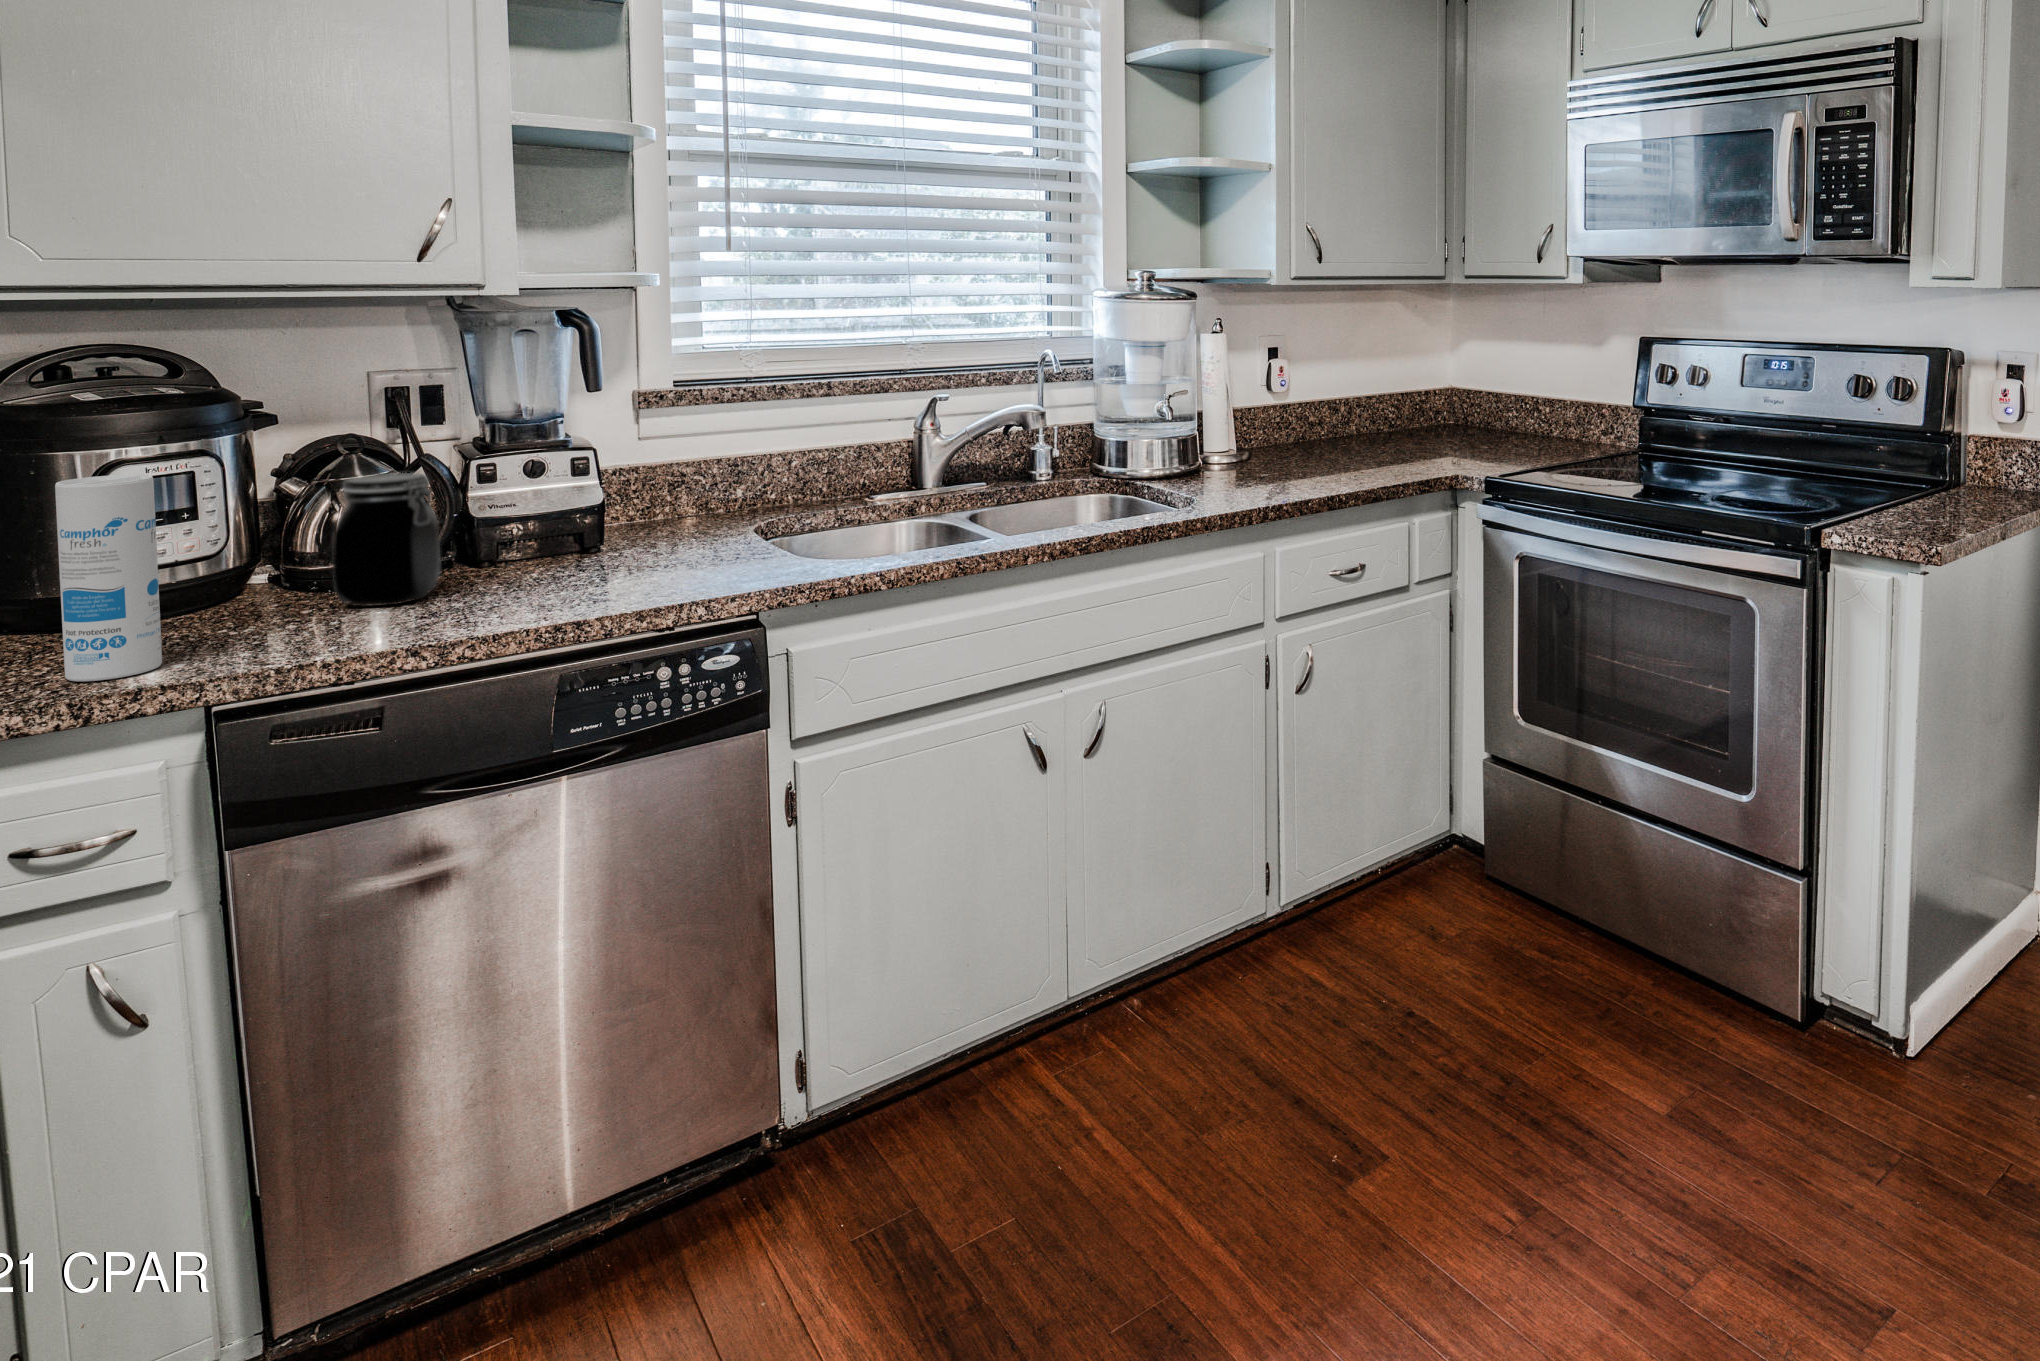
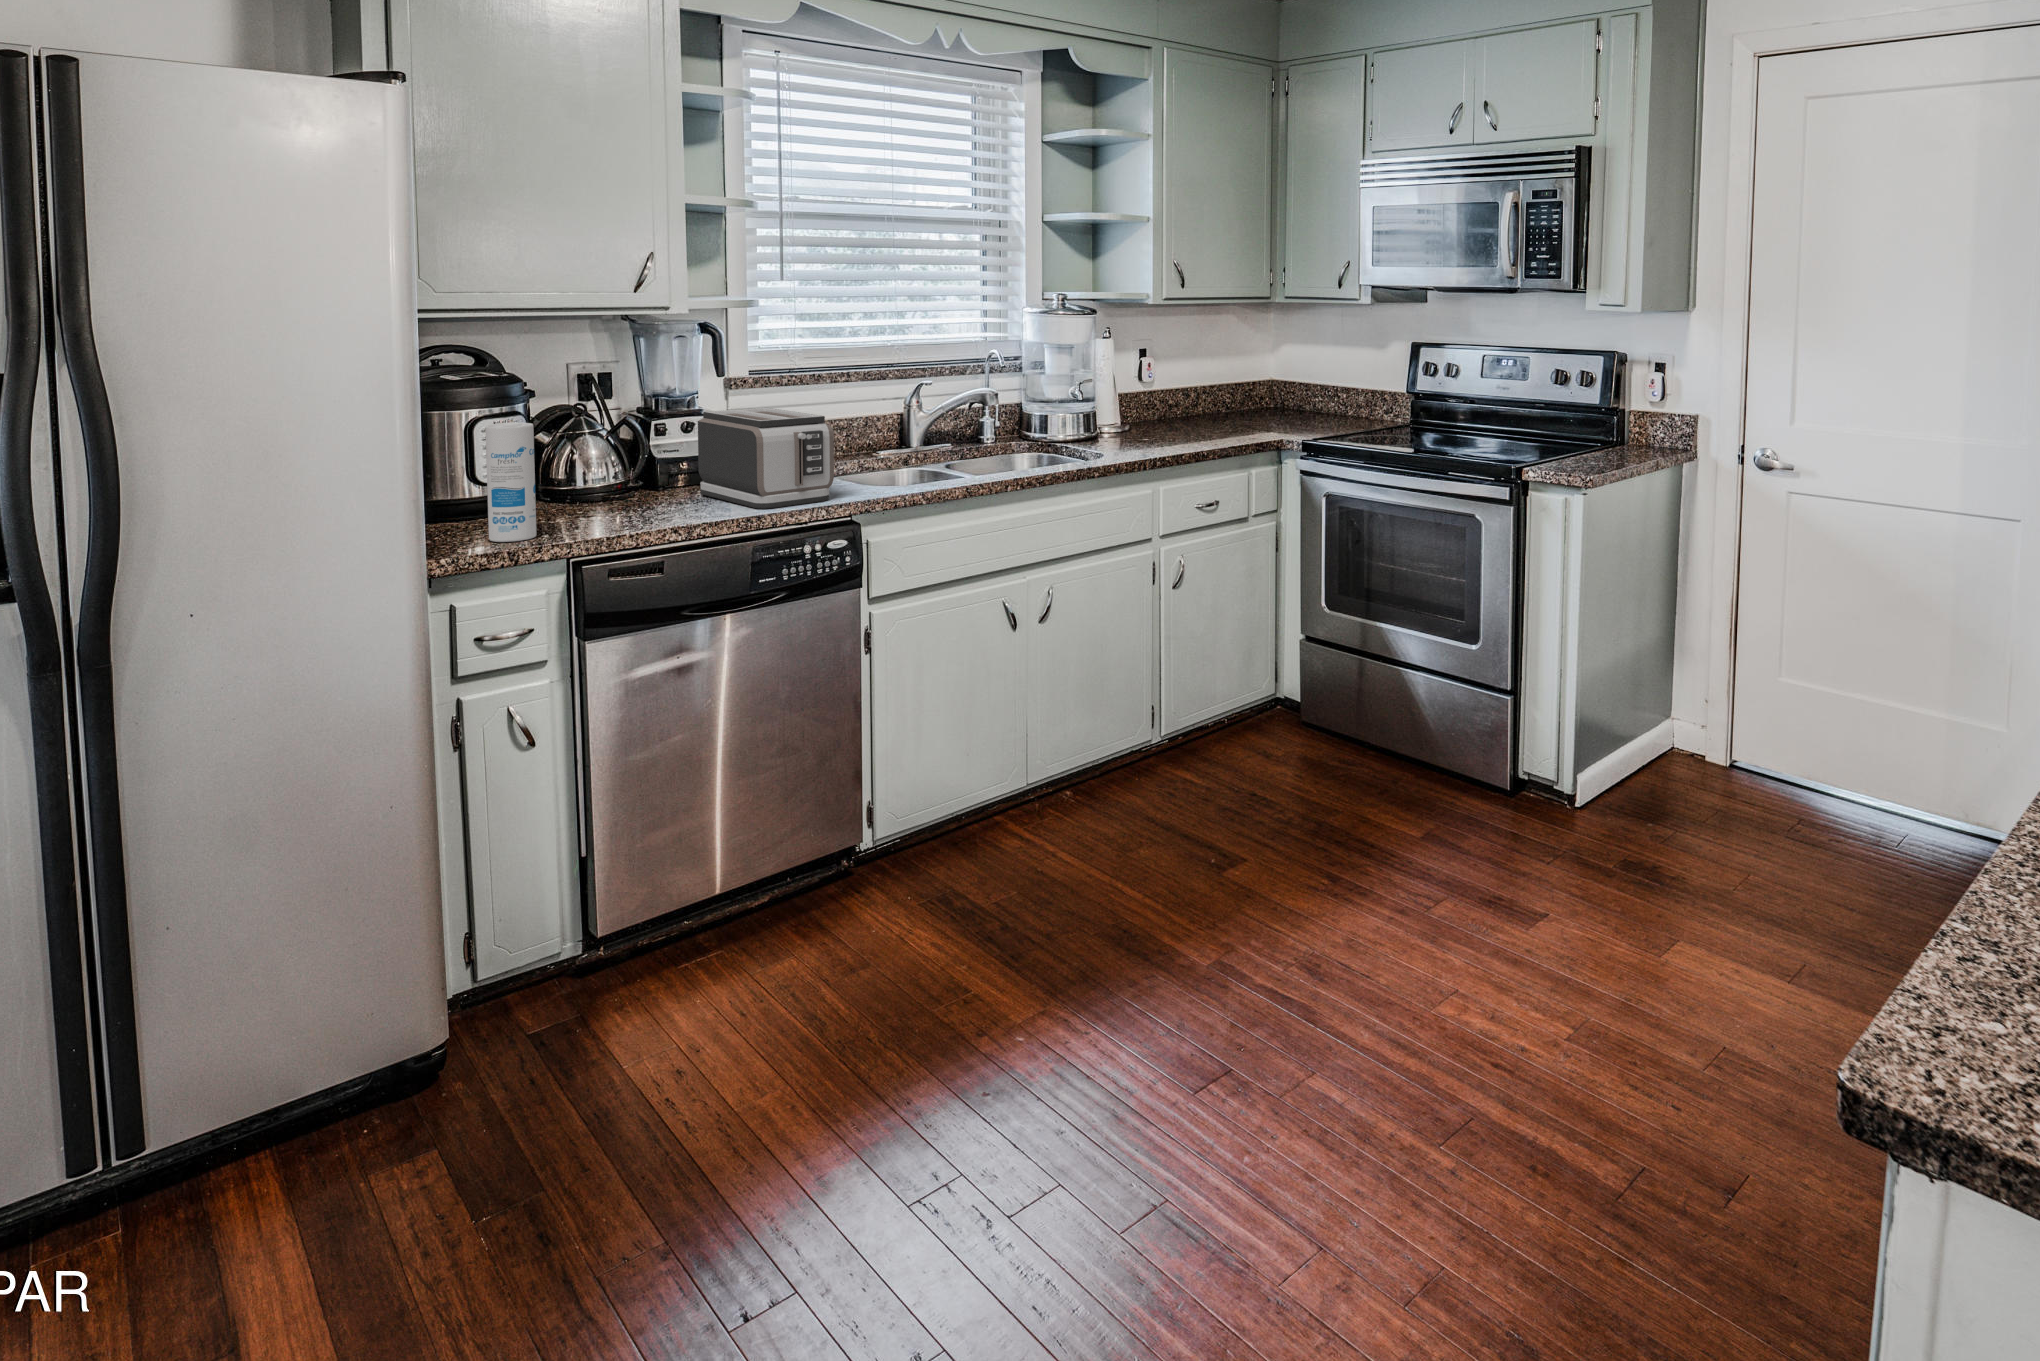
toaster: none [536,438,734,604] -> present [698,408,834,509]
jar: present [333,473,440,607] -> none [591,428,649,510]

